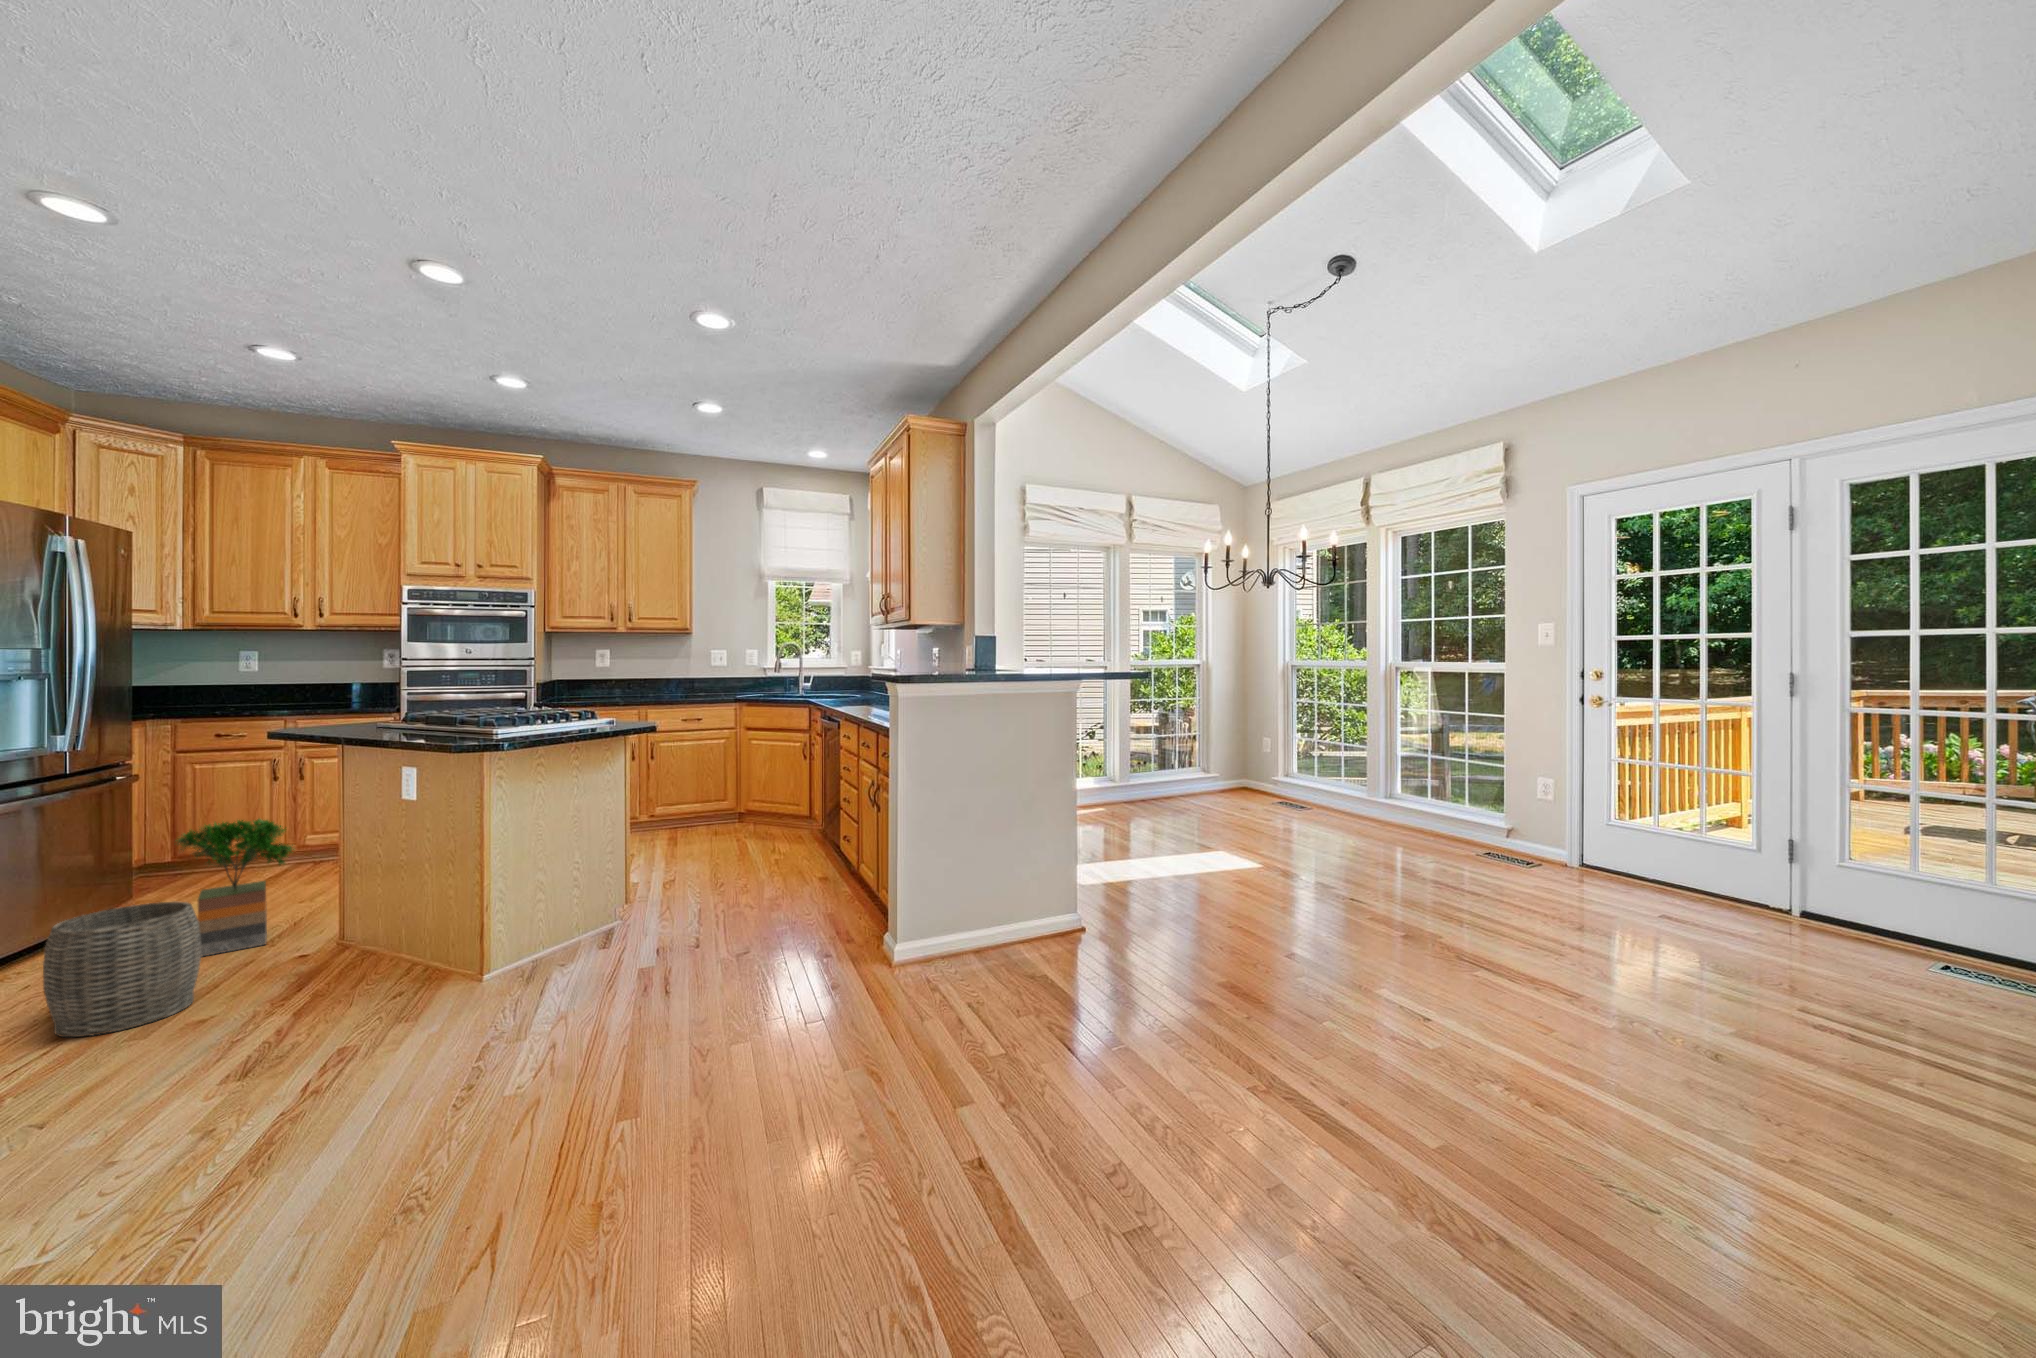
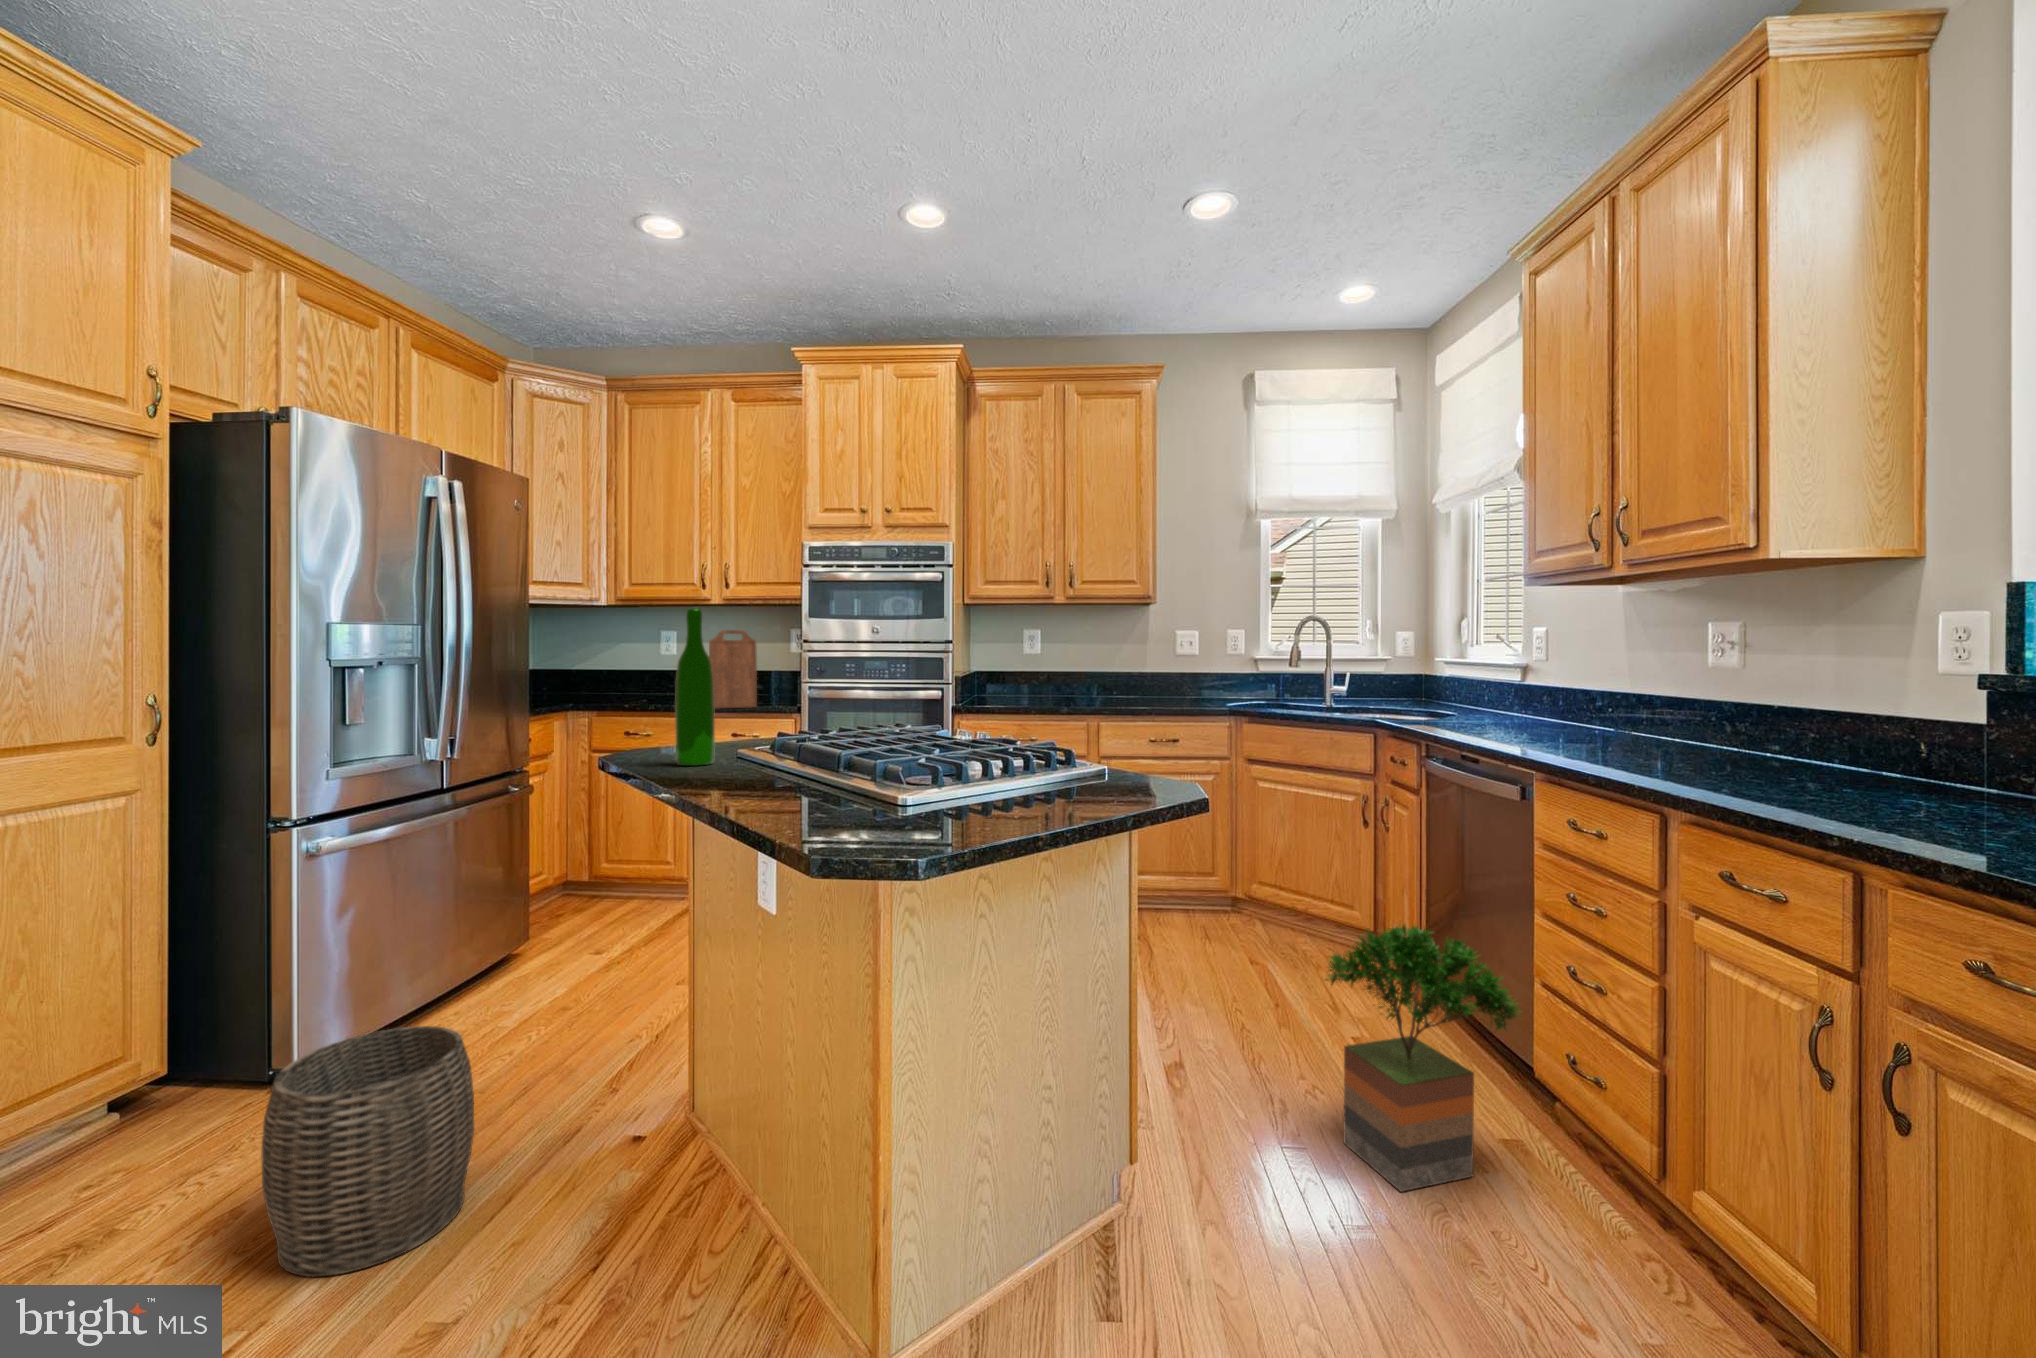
wine bottle: none [357,647,383,732] -> present [675,609,715,766]
cutting board: none [306,650,354,713] -> present [709,630,757,709]
potted tree: present [176,819,294,957] -> present [1326,925,1521,1192]

